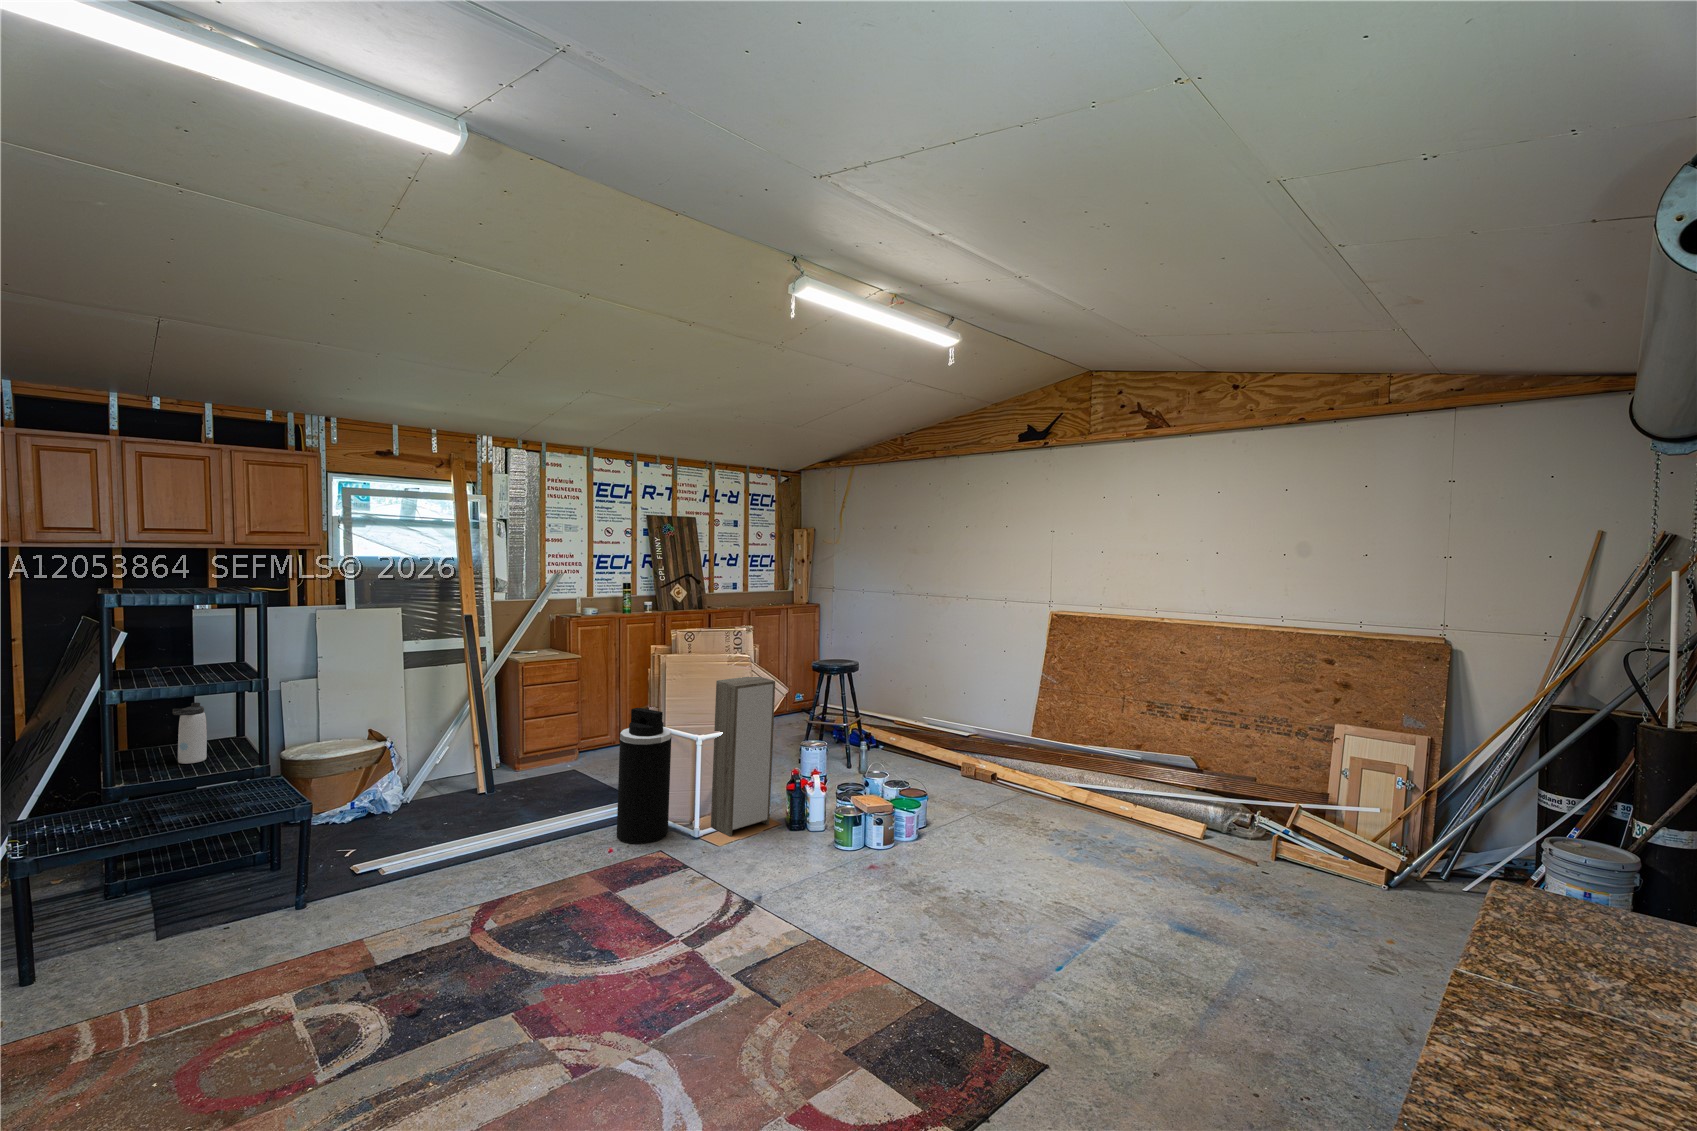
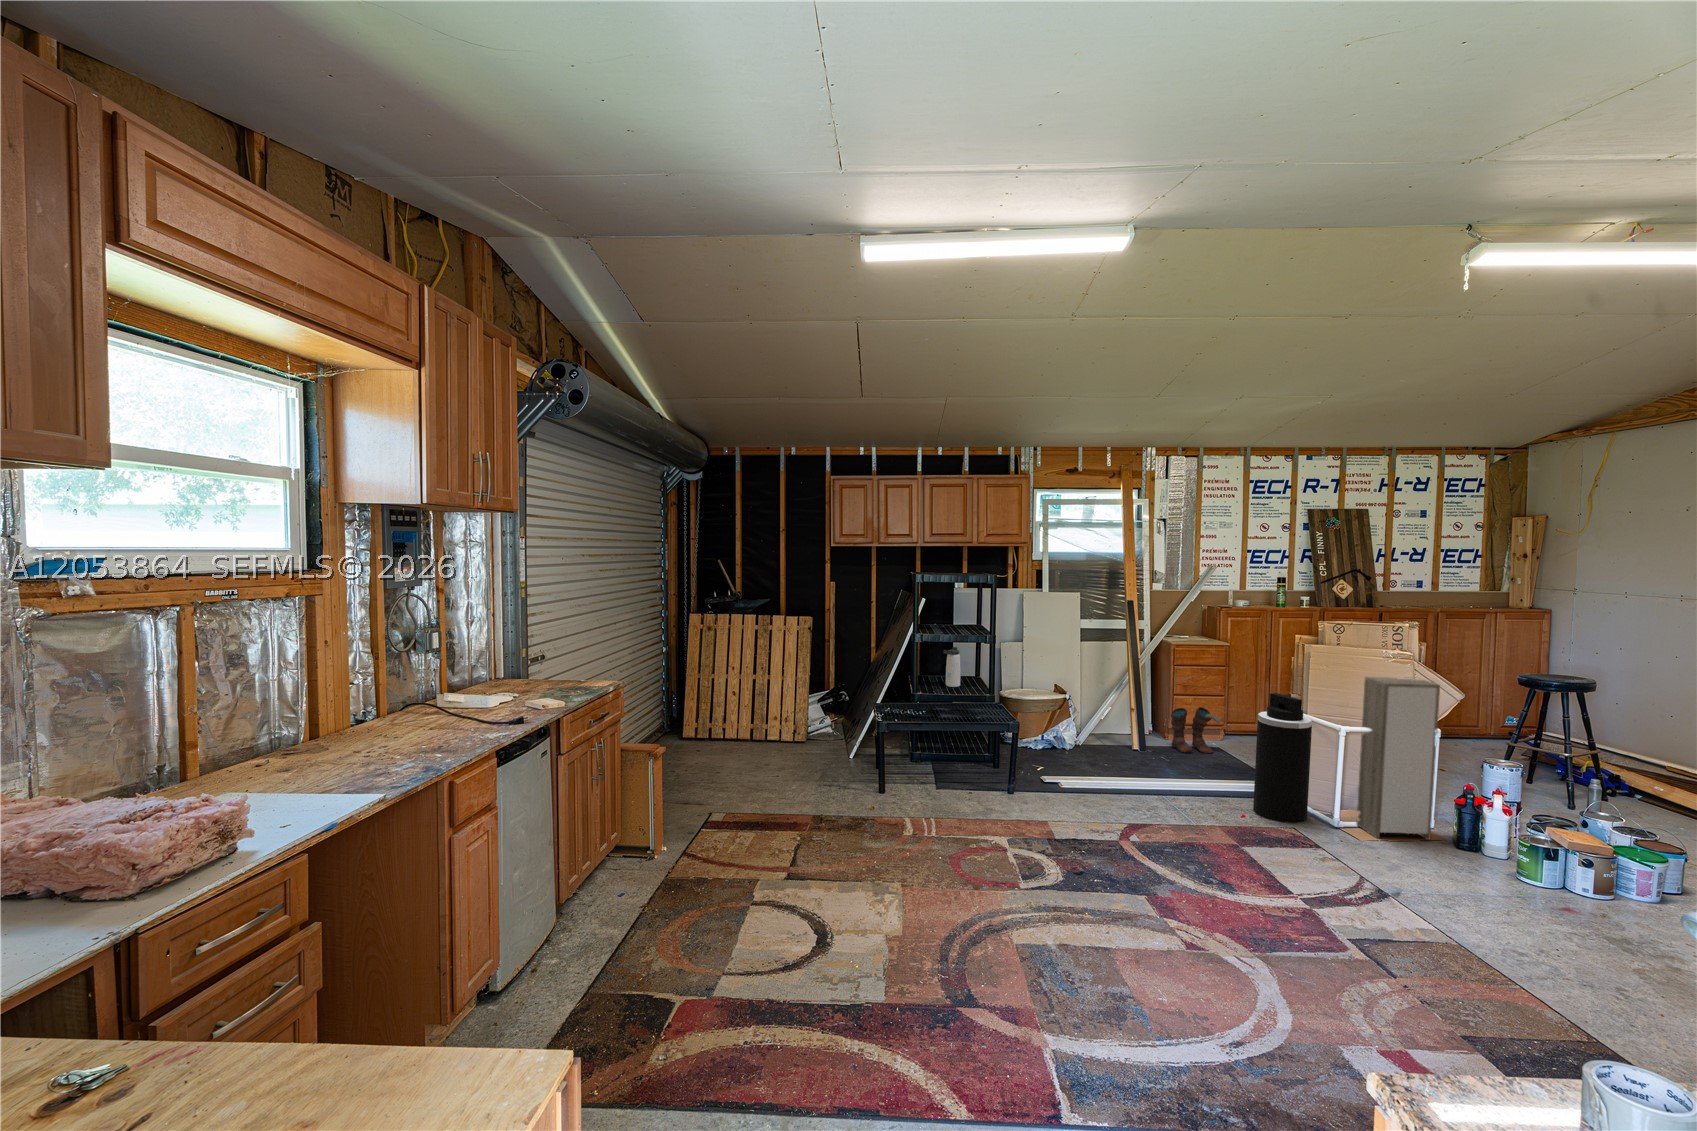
boots: none [518,726,575,781] -> present [1171,707,1222,754]

